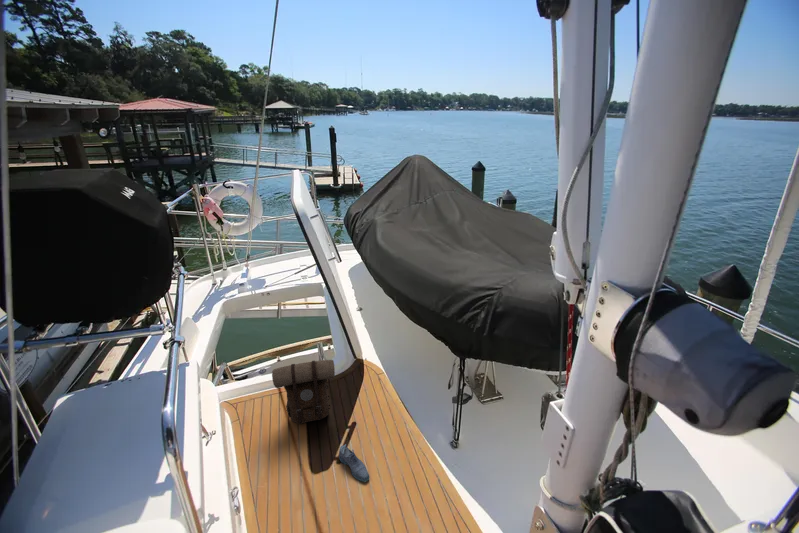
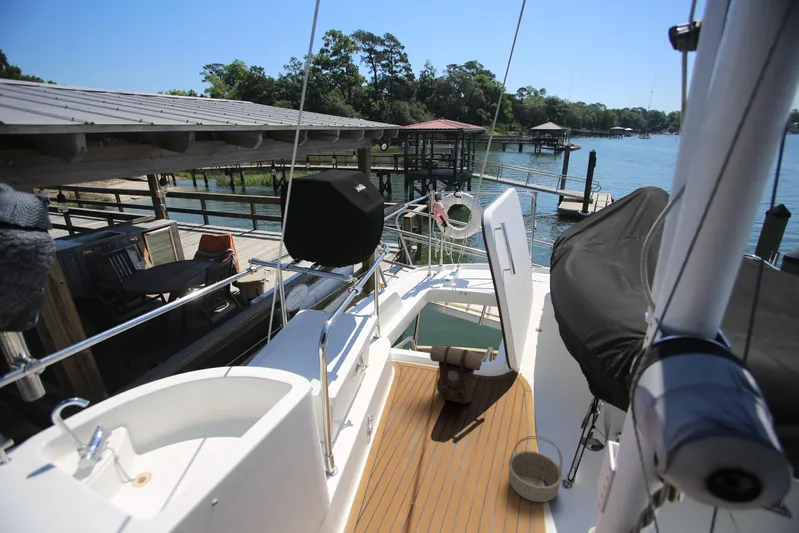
basket: none [398,422,450,487] -> present [508,436,563,502]
shoe: present [339,444,370,482] -> none [463,429,482,467]

